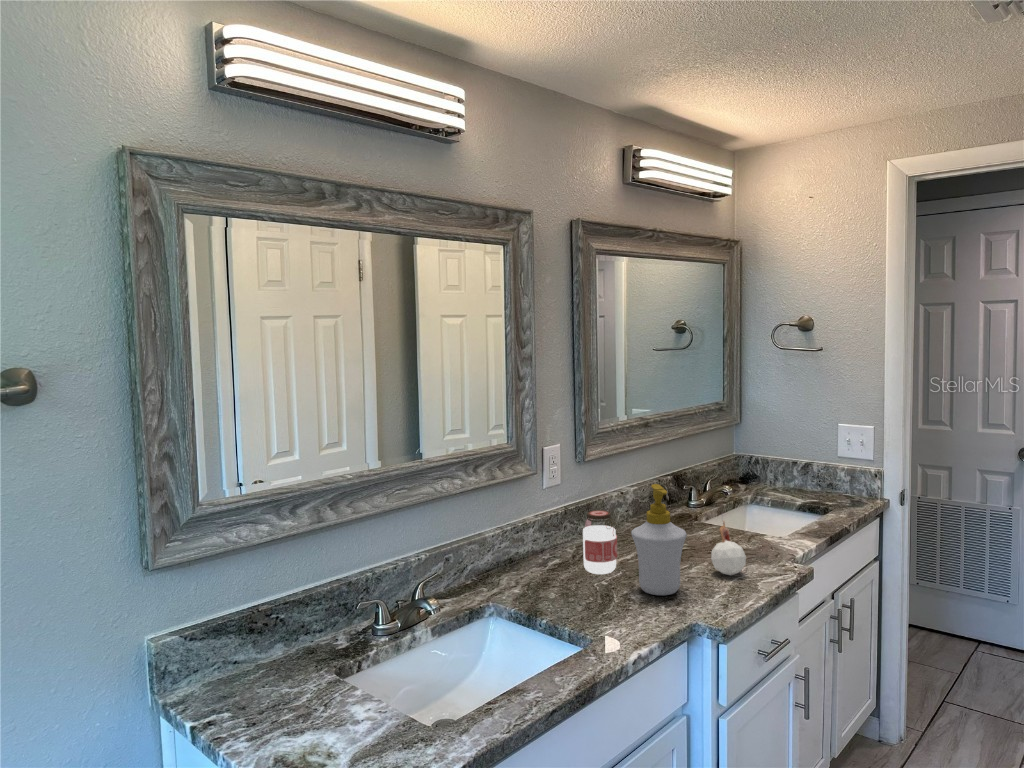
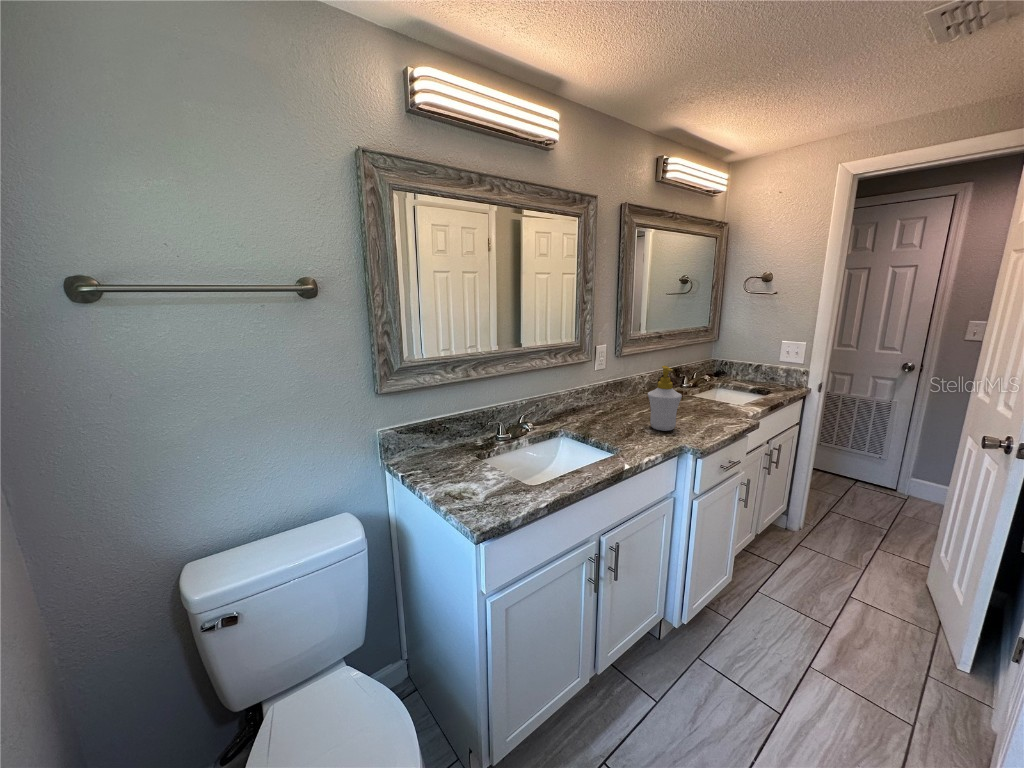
jar: present [583,510,617,574] -> none [616,382,639,419]
candle: present [711,521,746,575] -> none [695,387,718,423]

